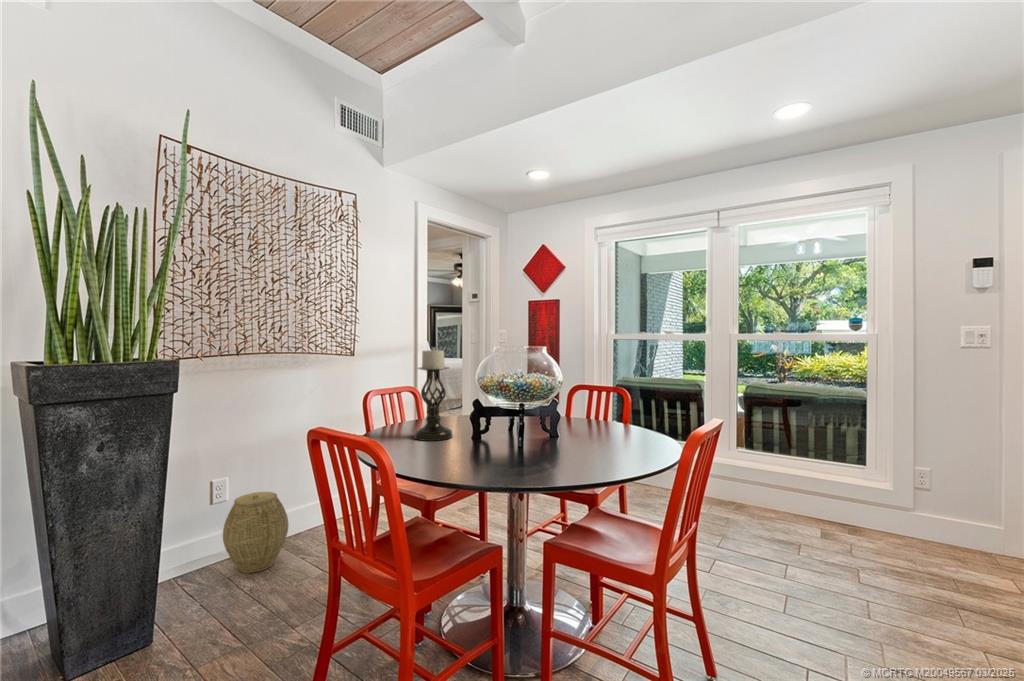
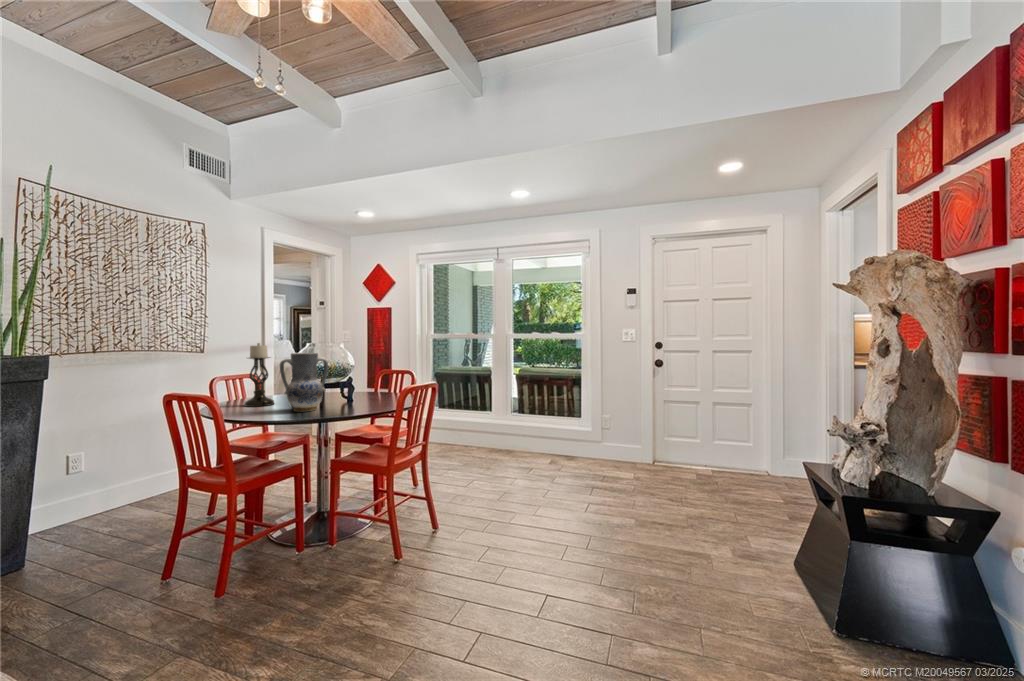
vase: none [472,364,540,459] -> present [280,353,328,411]
woven basket: present [223,492,289,573] -> none [82,462,143,524]

